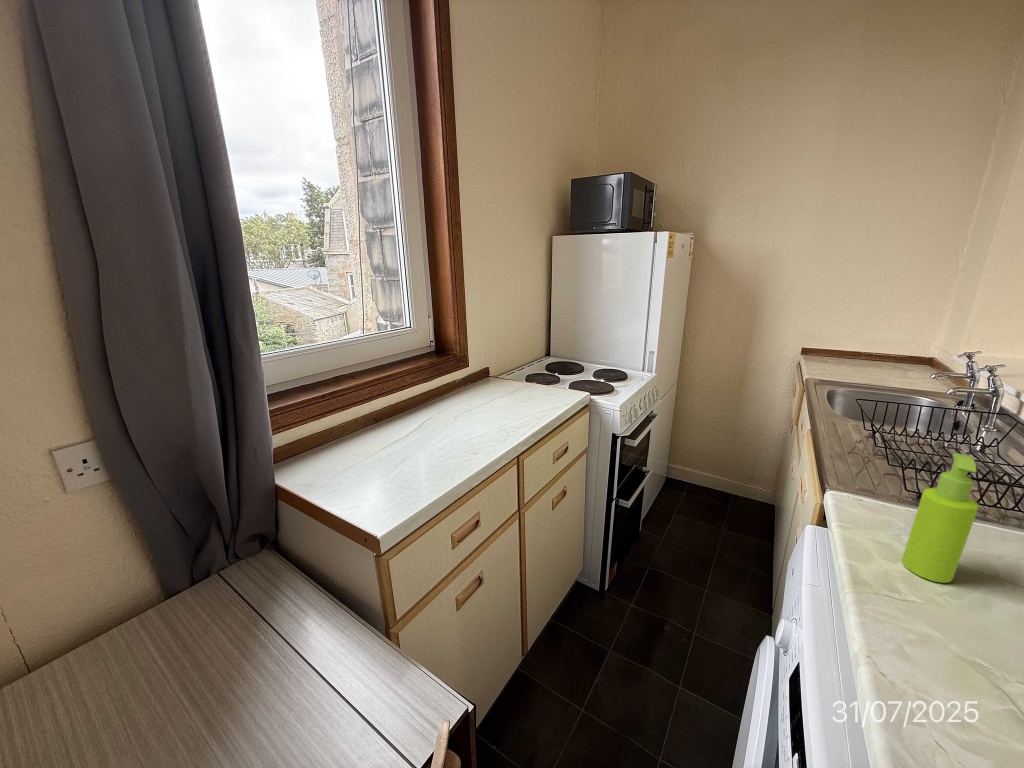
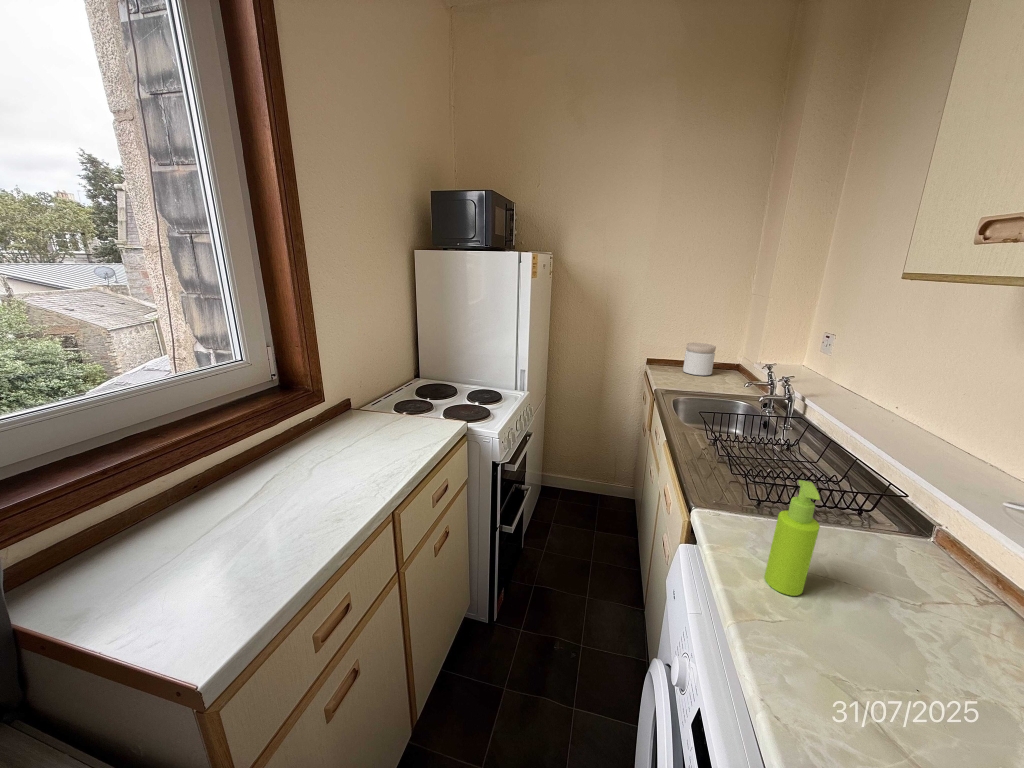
jar: none [847,329,895,367] -> present [683,343,716,376]

